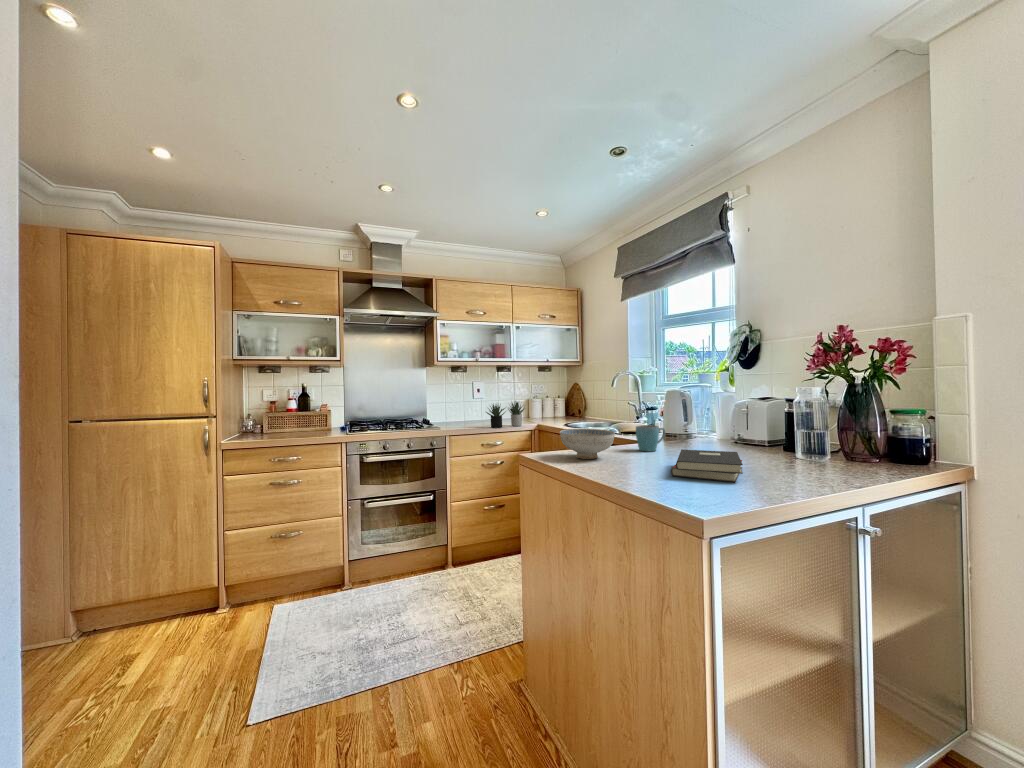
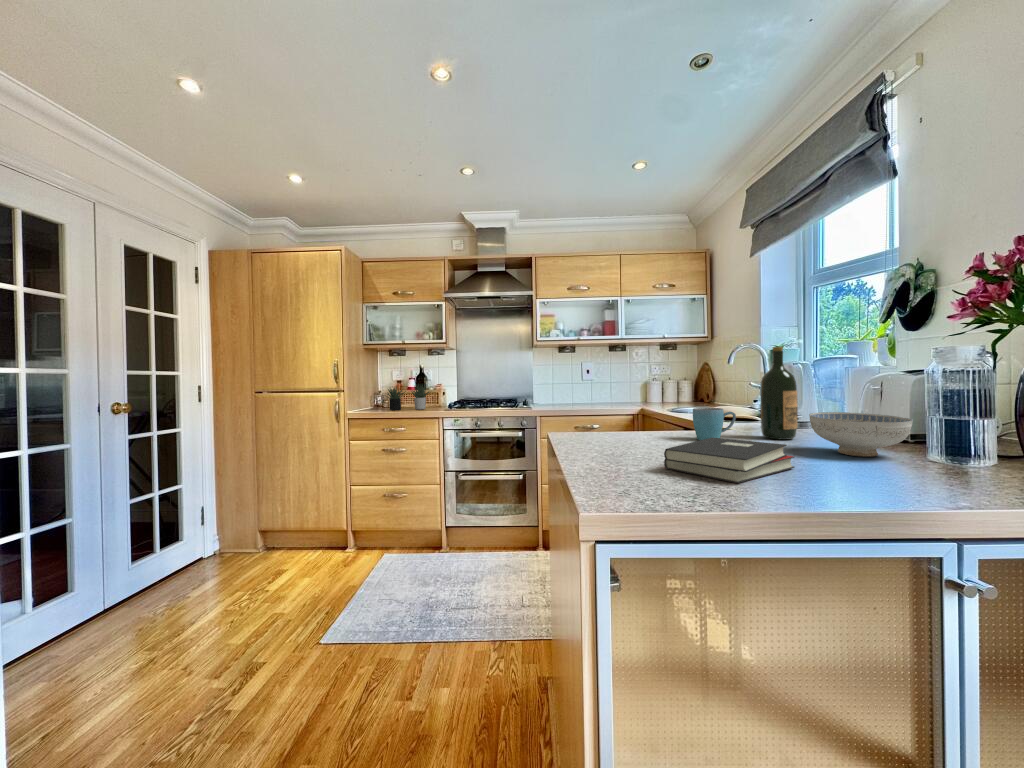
wine bottle: none [674,378,700,447] -> present [760,347,798,440]
succulent plant: present [486,401,524,428] -> present [386,385,429,410]
ceramic bowl: present [560,429,615,459] -> present [809,412,913,457]

